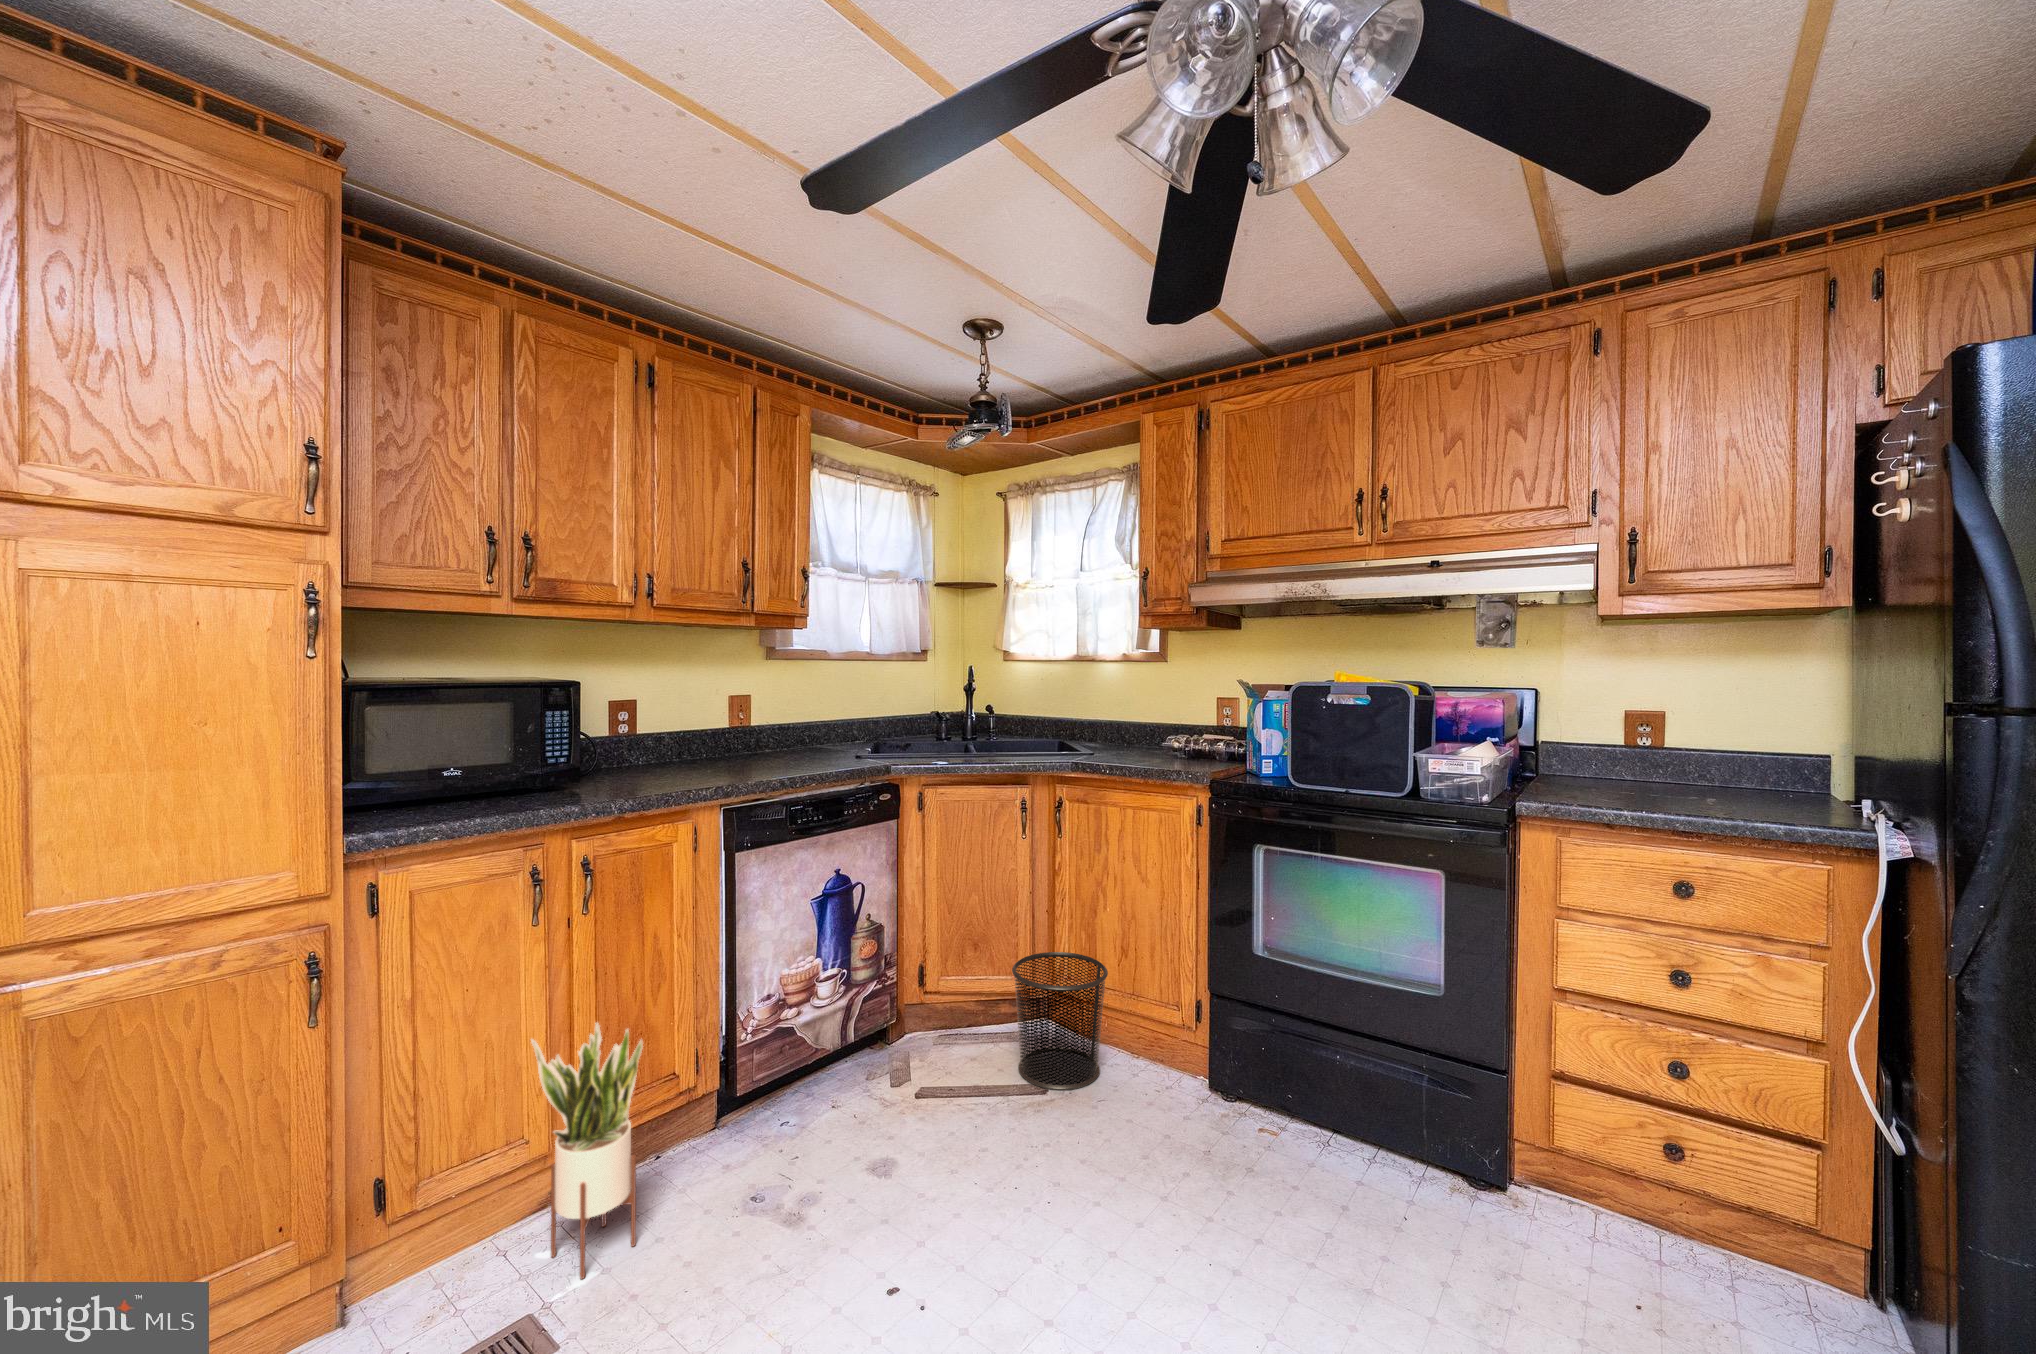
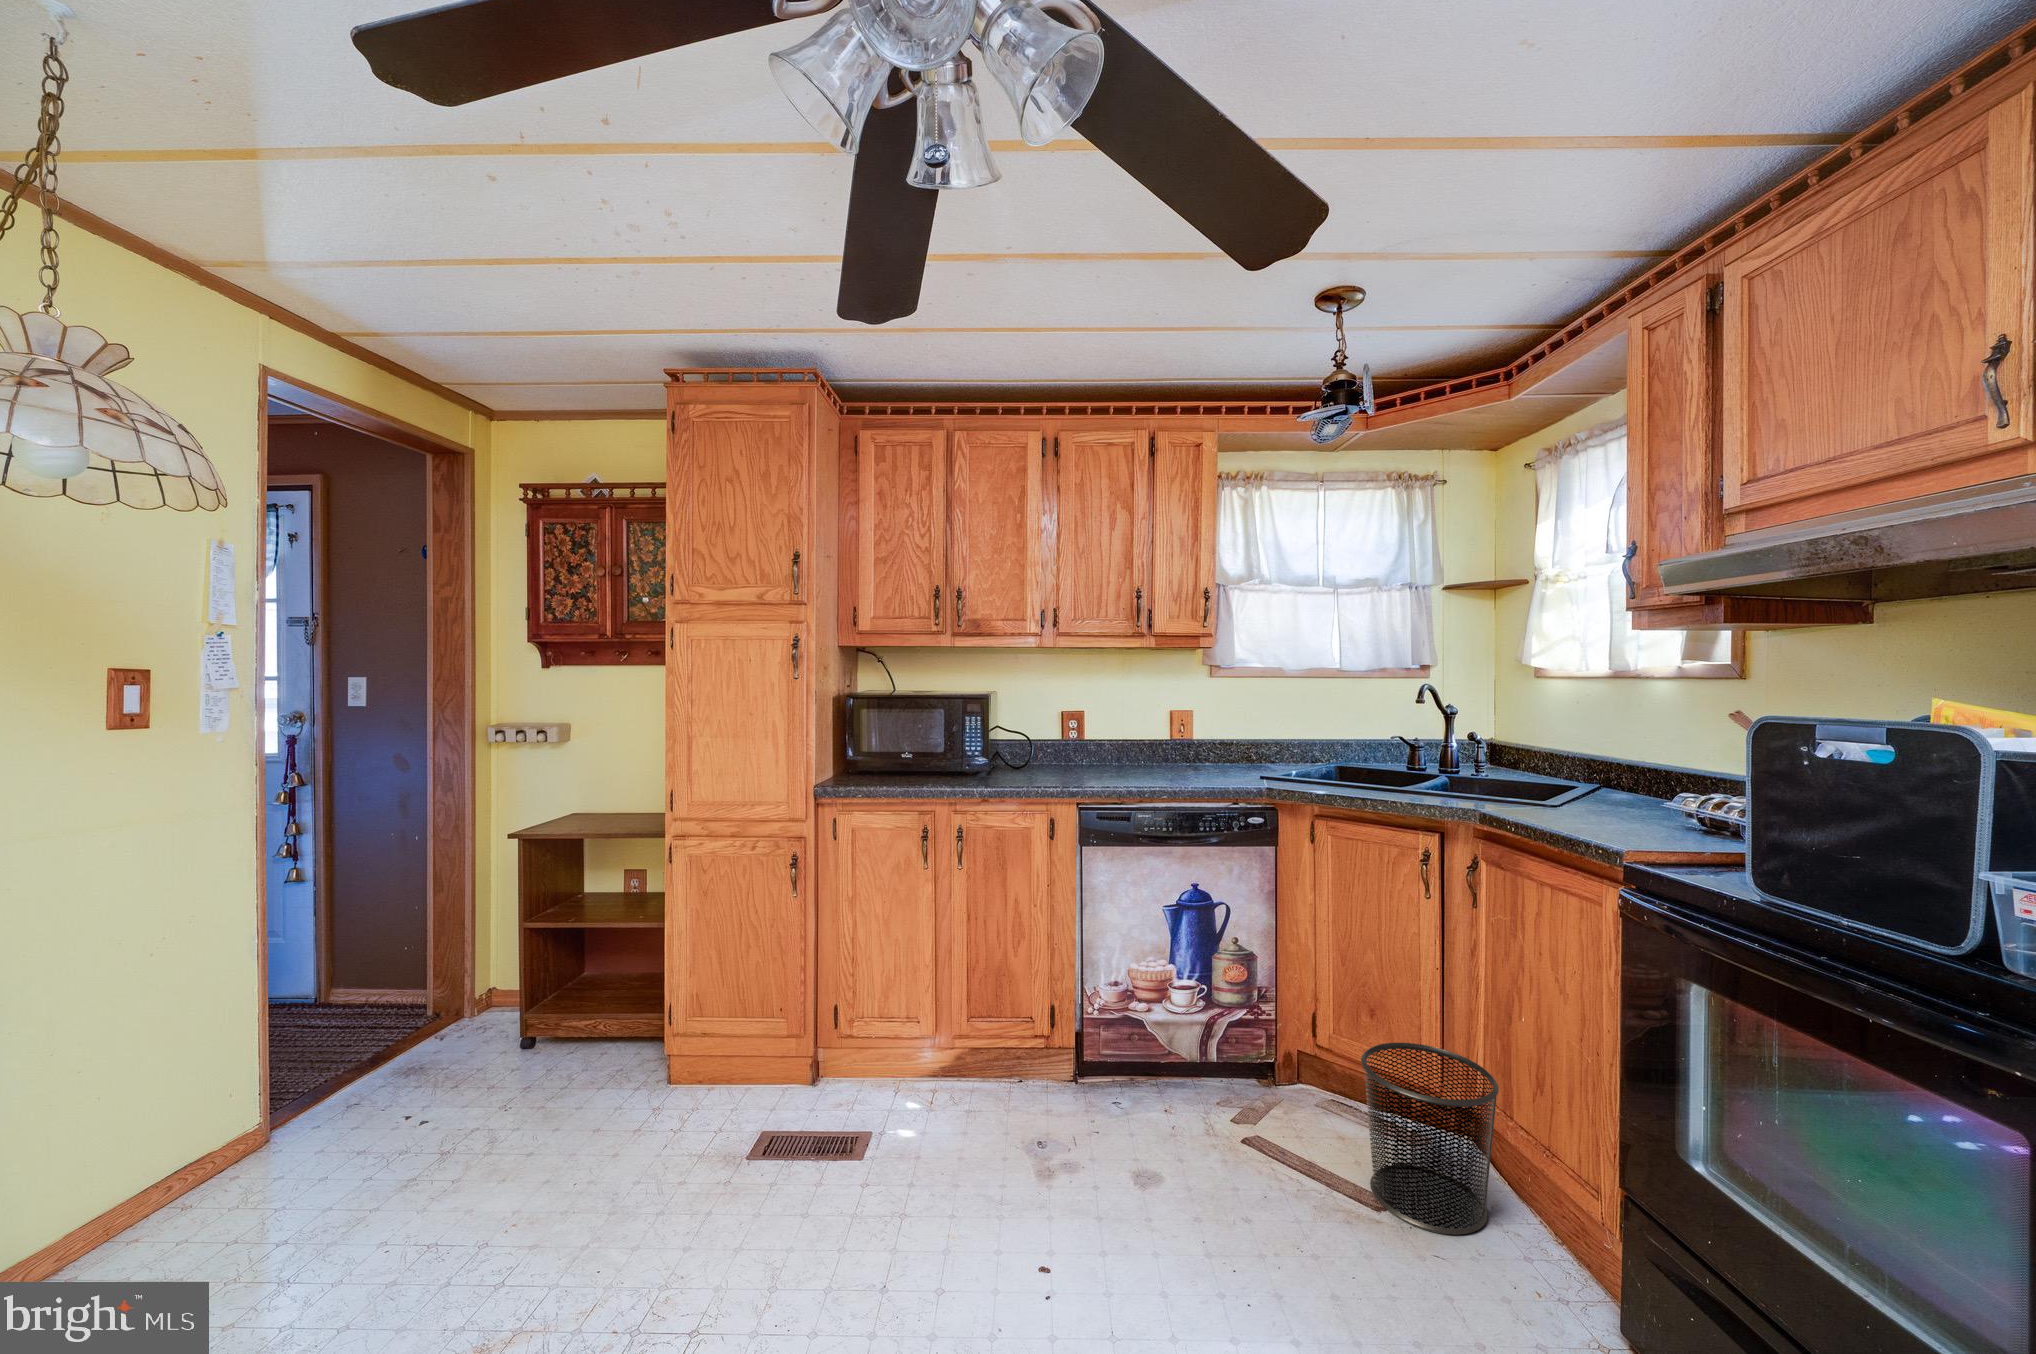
potted plant: present [531,1023,643,1279] -> none [893,942,963,1127]

